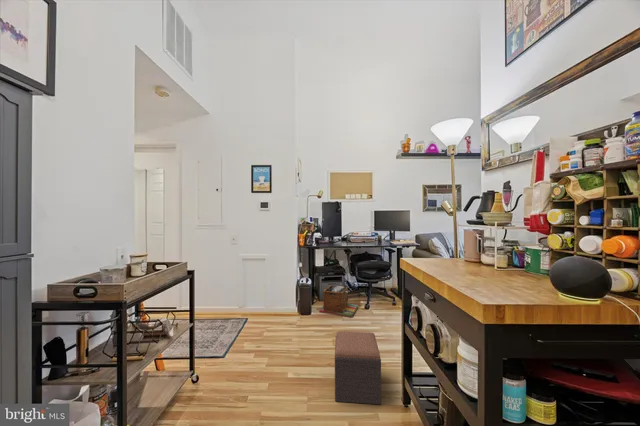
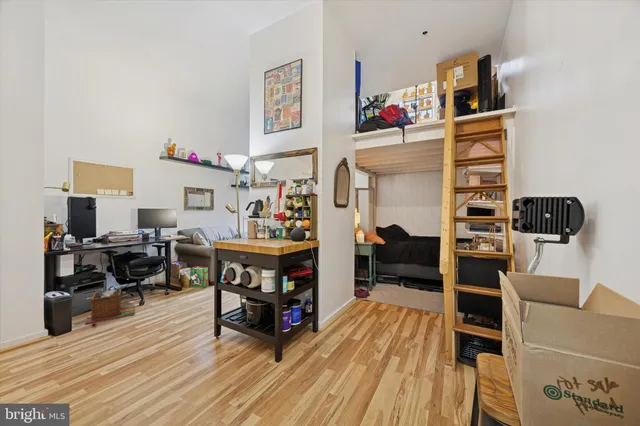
footstool: present [335,331,381,404] -> none [154,303,204,360]

